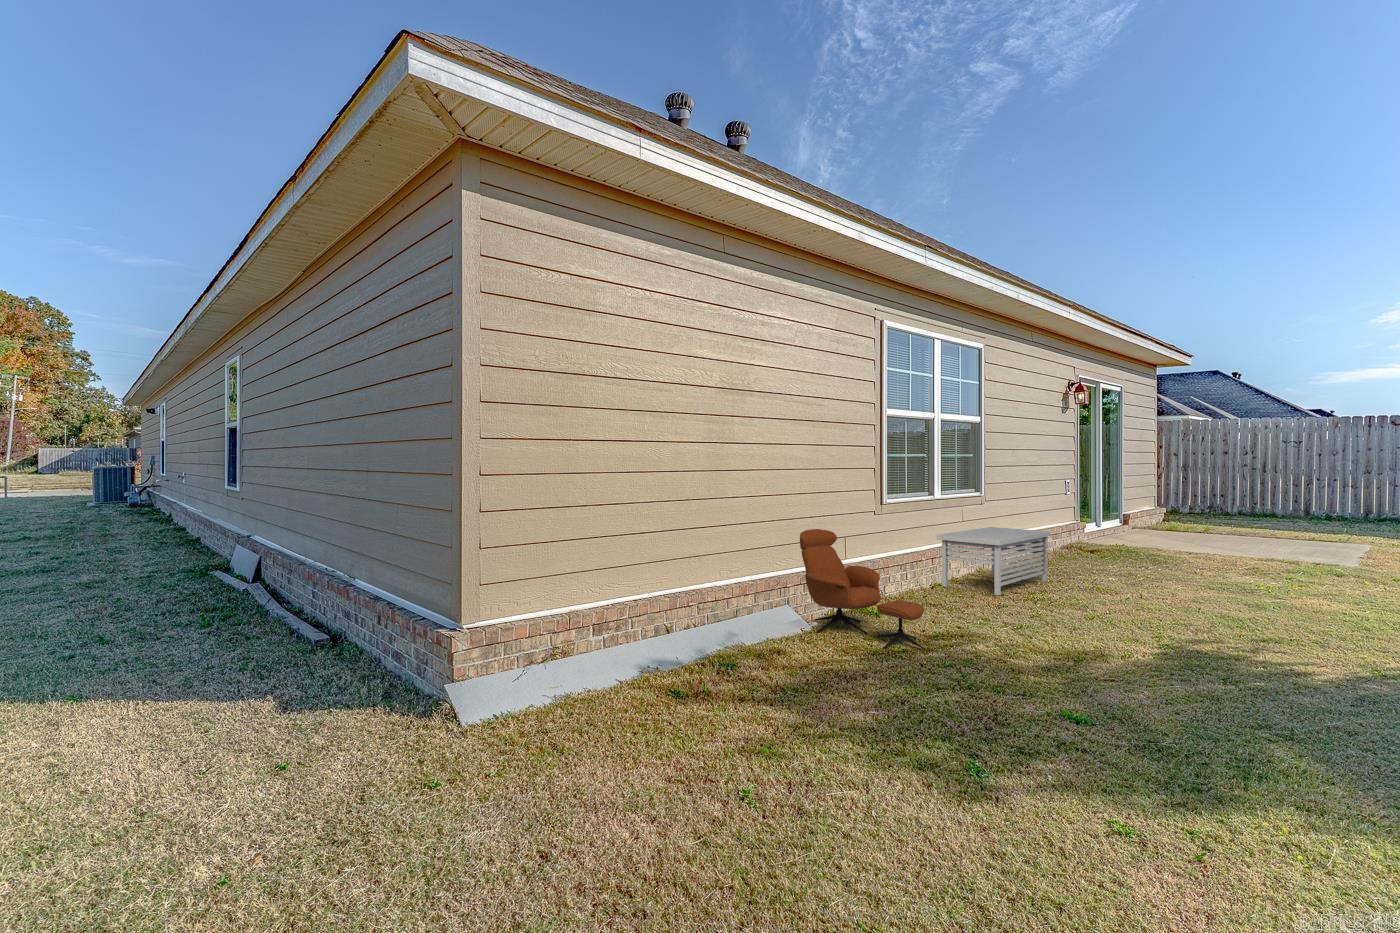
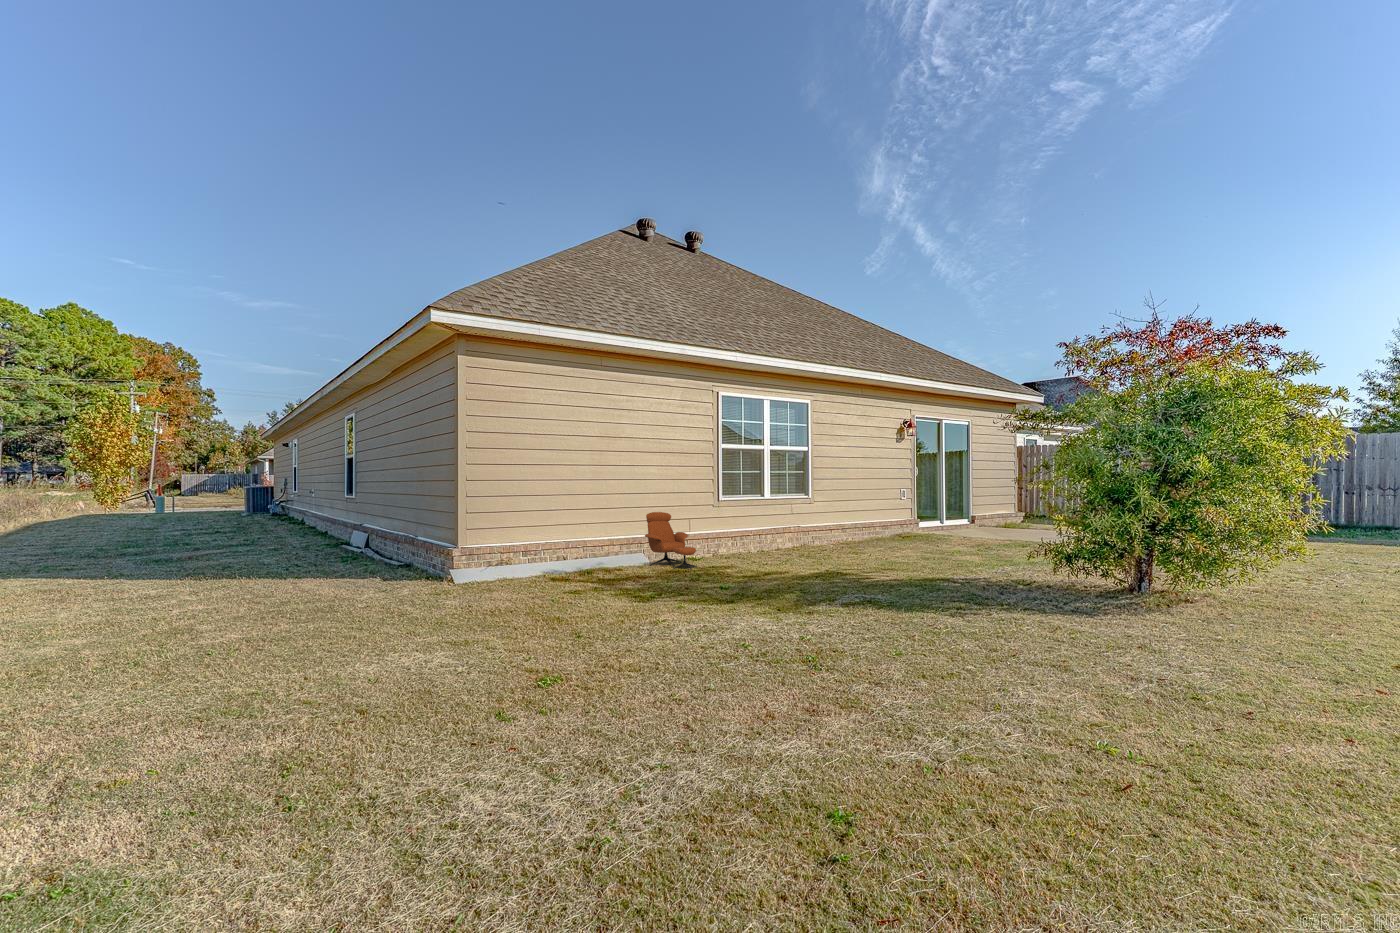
storage bench: present [937,527,1051,595] -> none [760,517,840,555]

